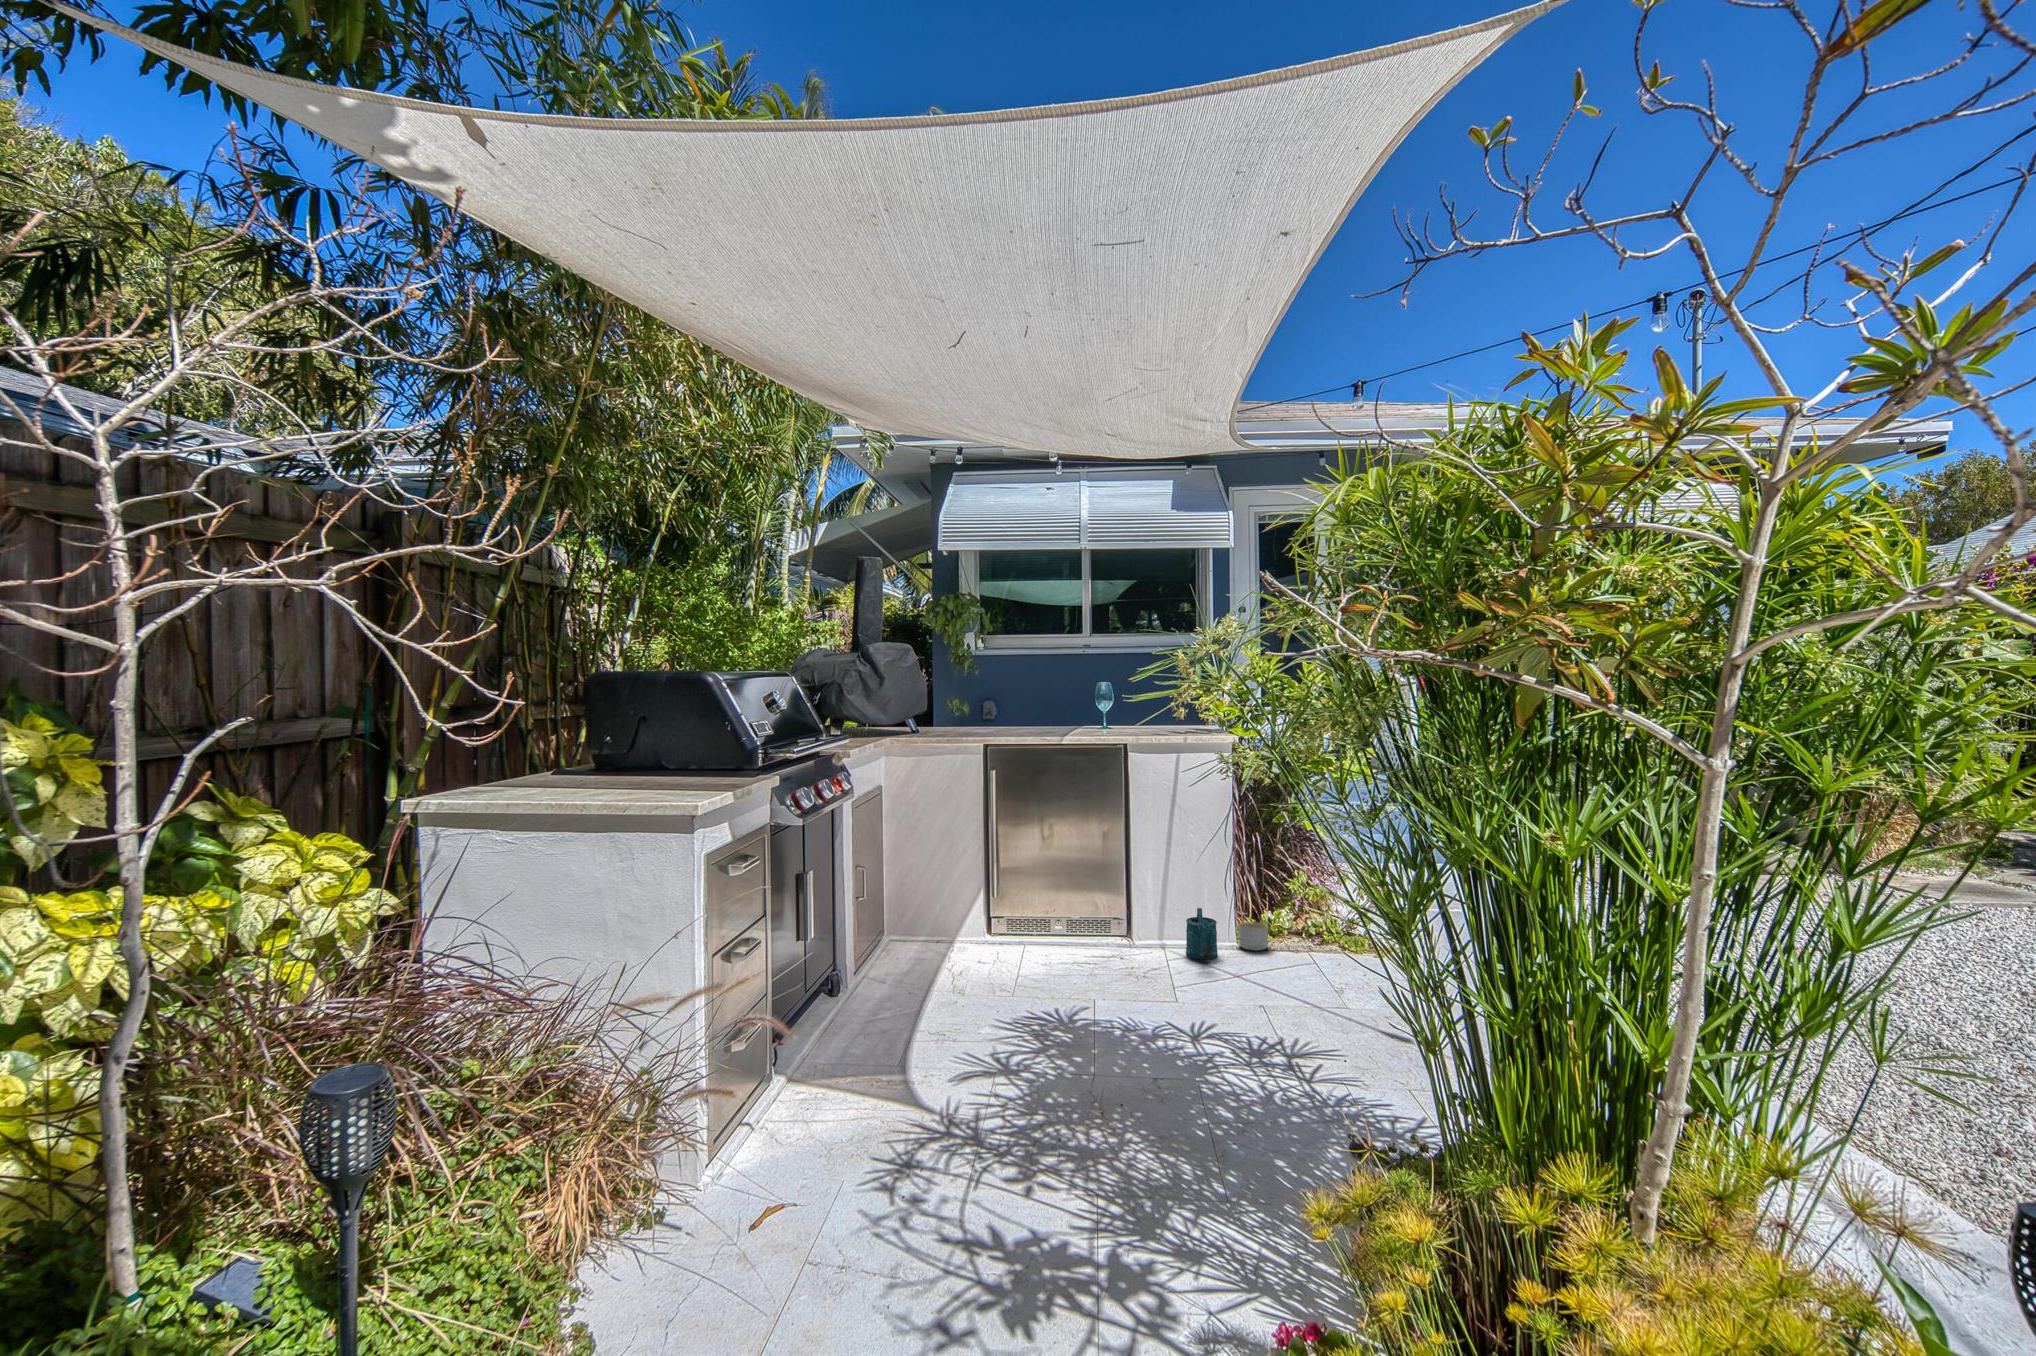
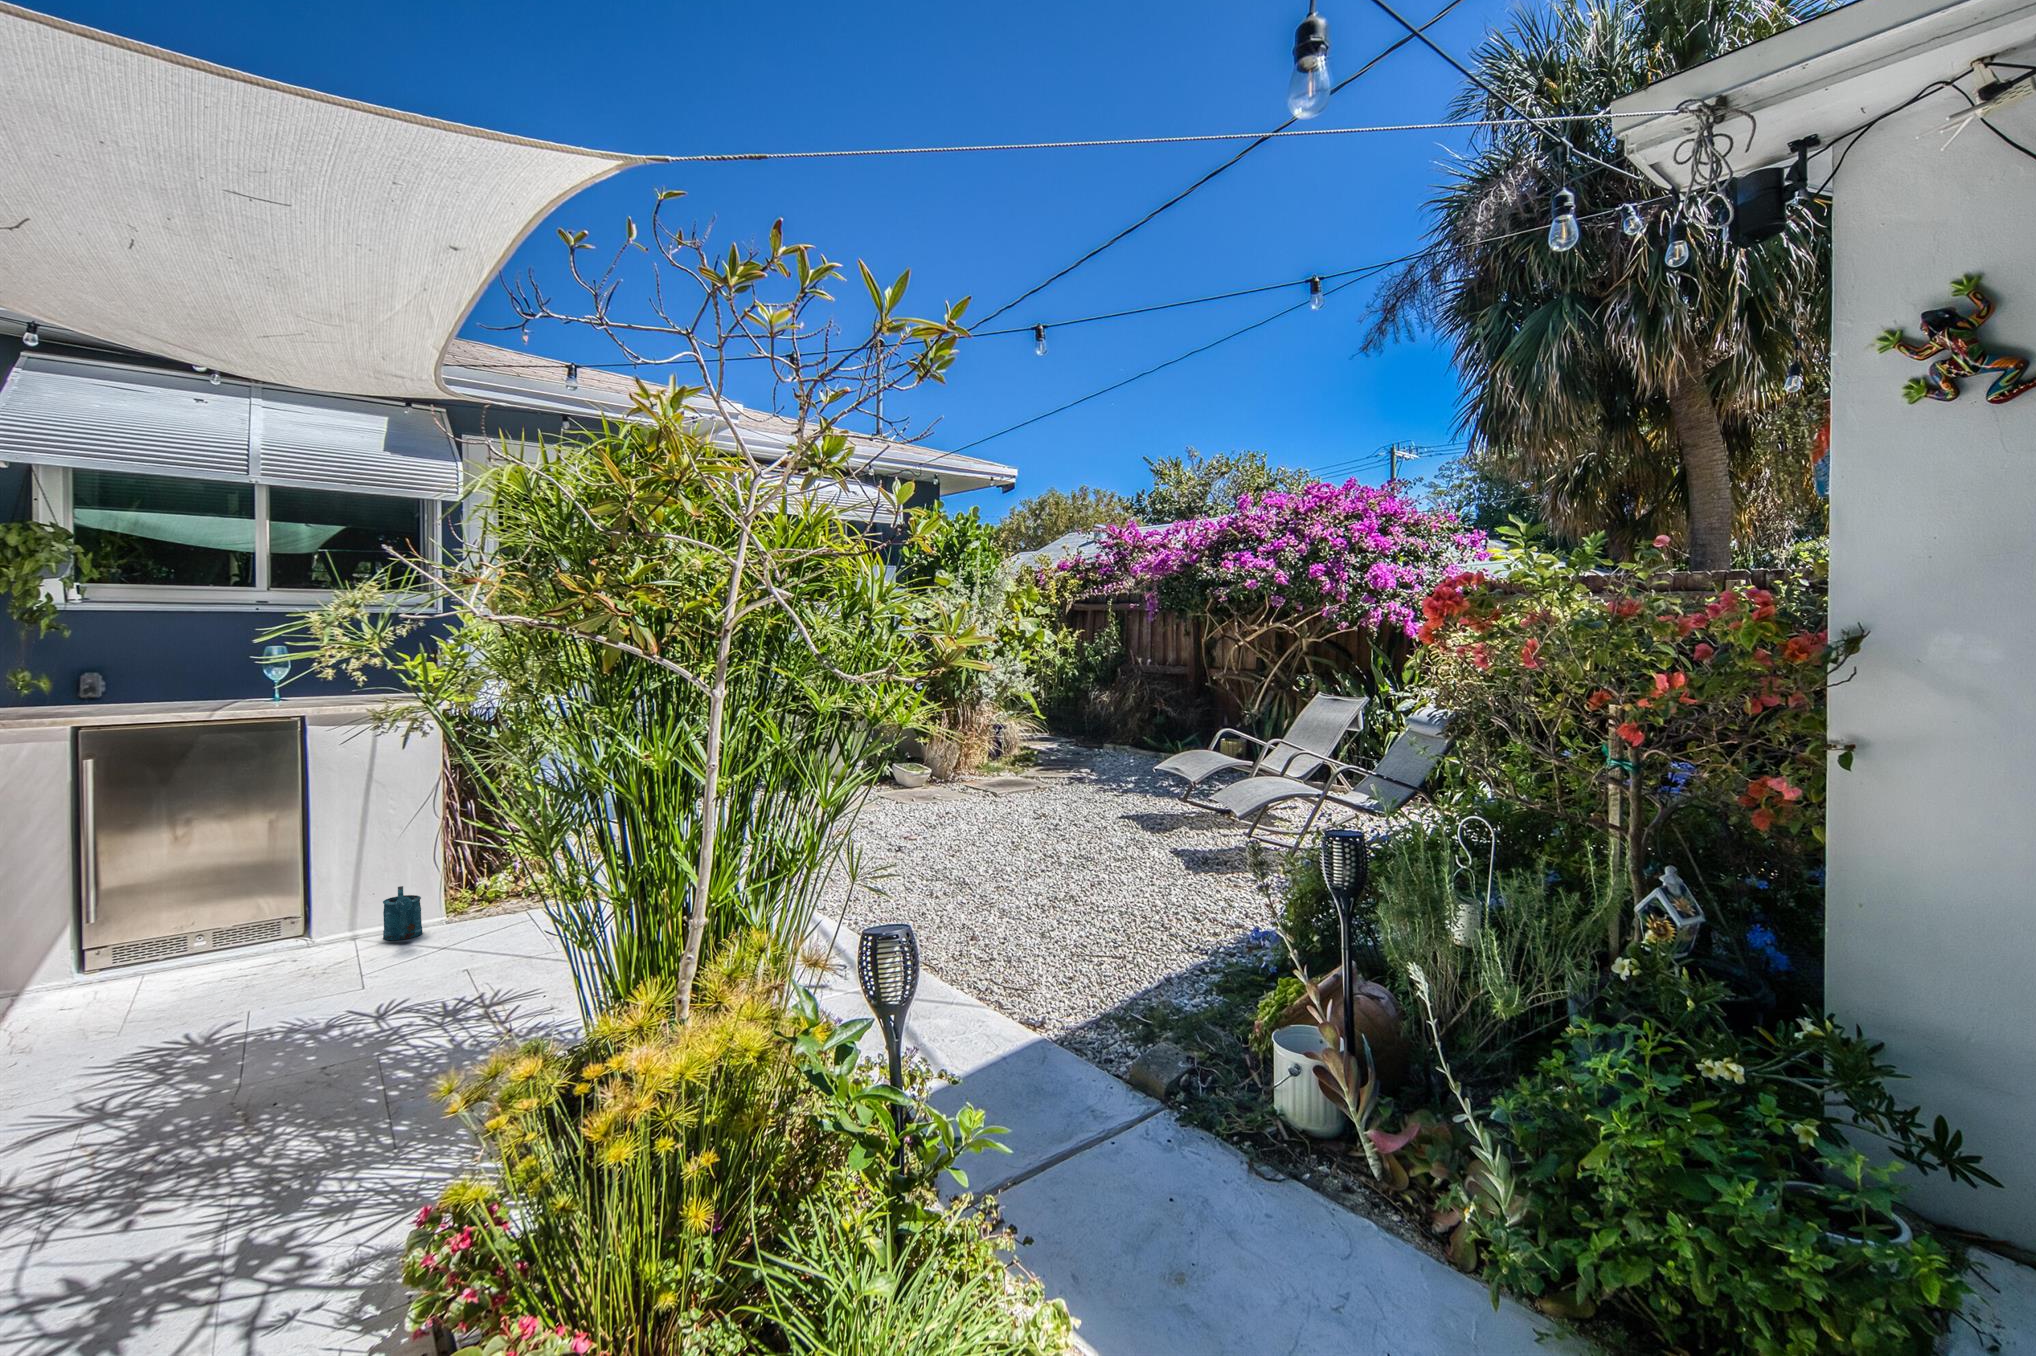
planter: present [1239,922,1268,951] -> none [449,892,483,921]

